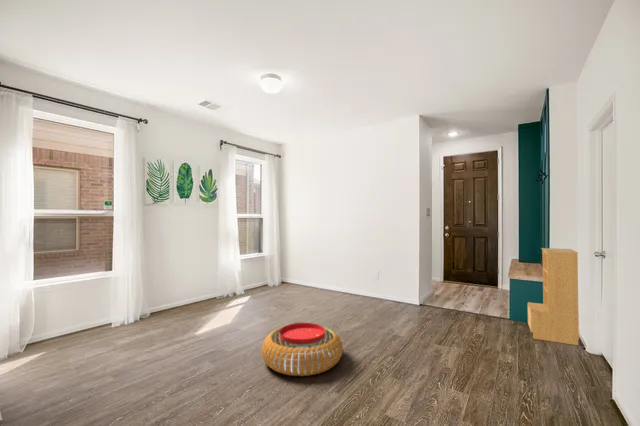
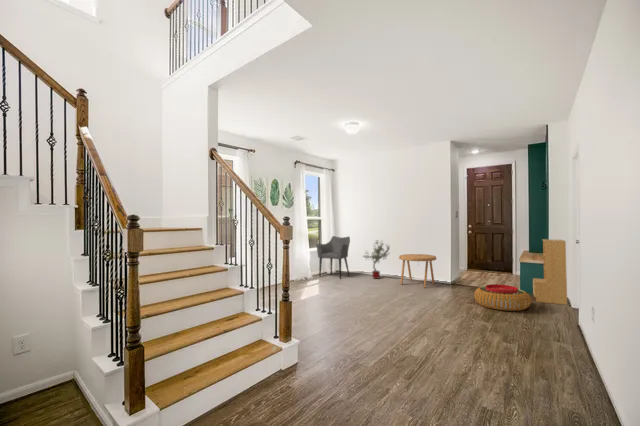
armchair: none [253,239,297,294] -> present [316,236,350,278]
potted tree: none [311,244,344,294] -> present [364,241,389,279]
side table: none [352,264,399,311] -> present [399,254,436,288]
pouf: present [262,323,342,376] -> present [474,284,531,311]

